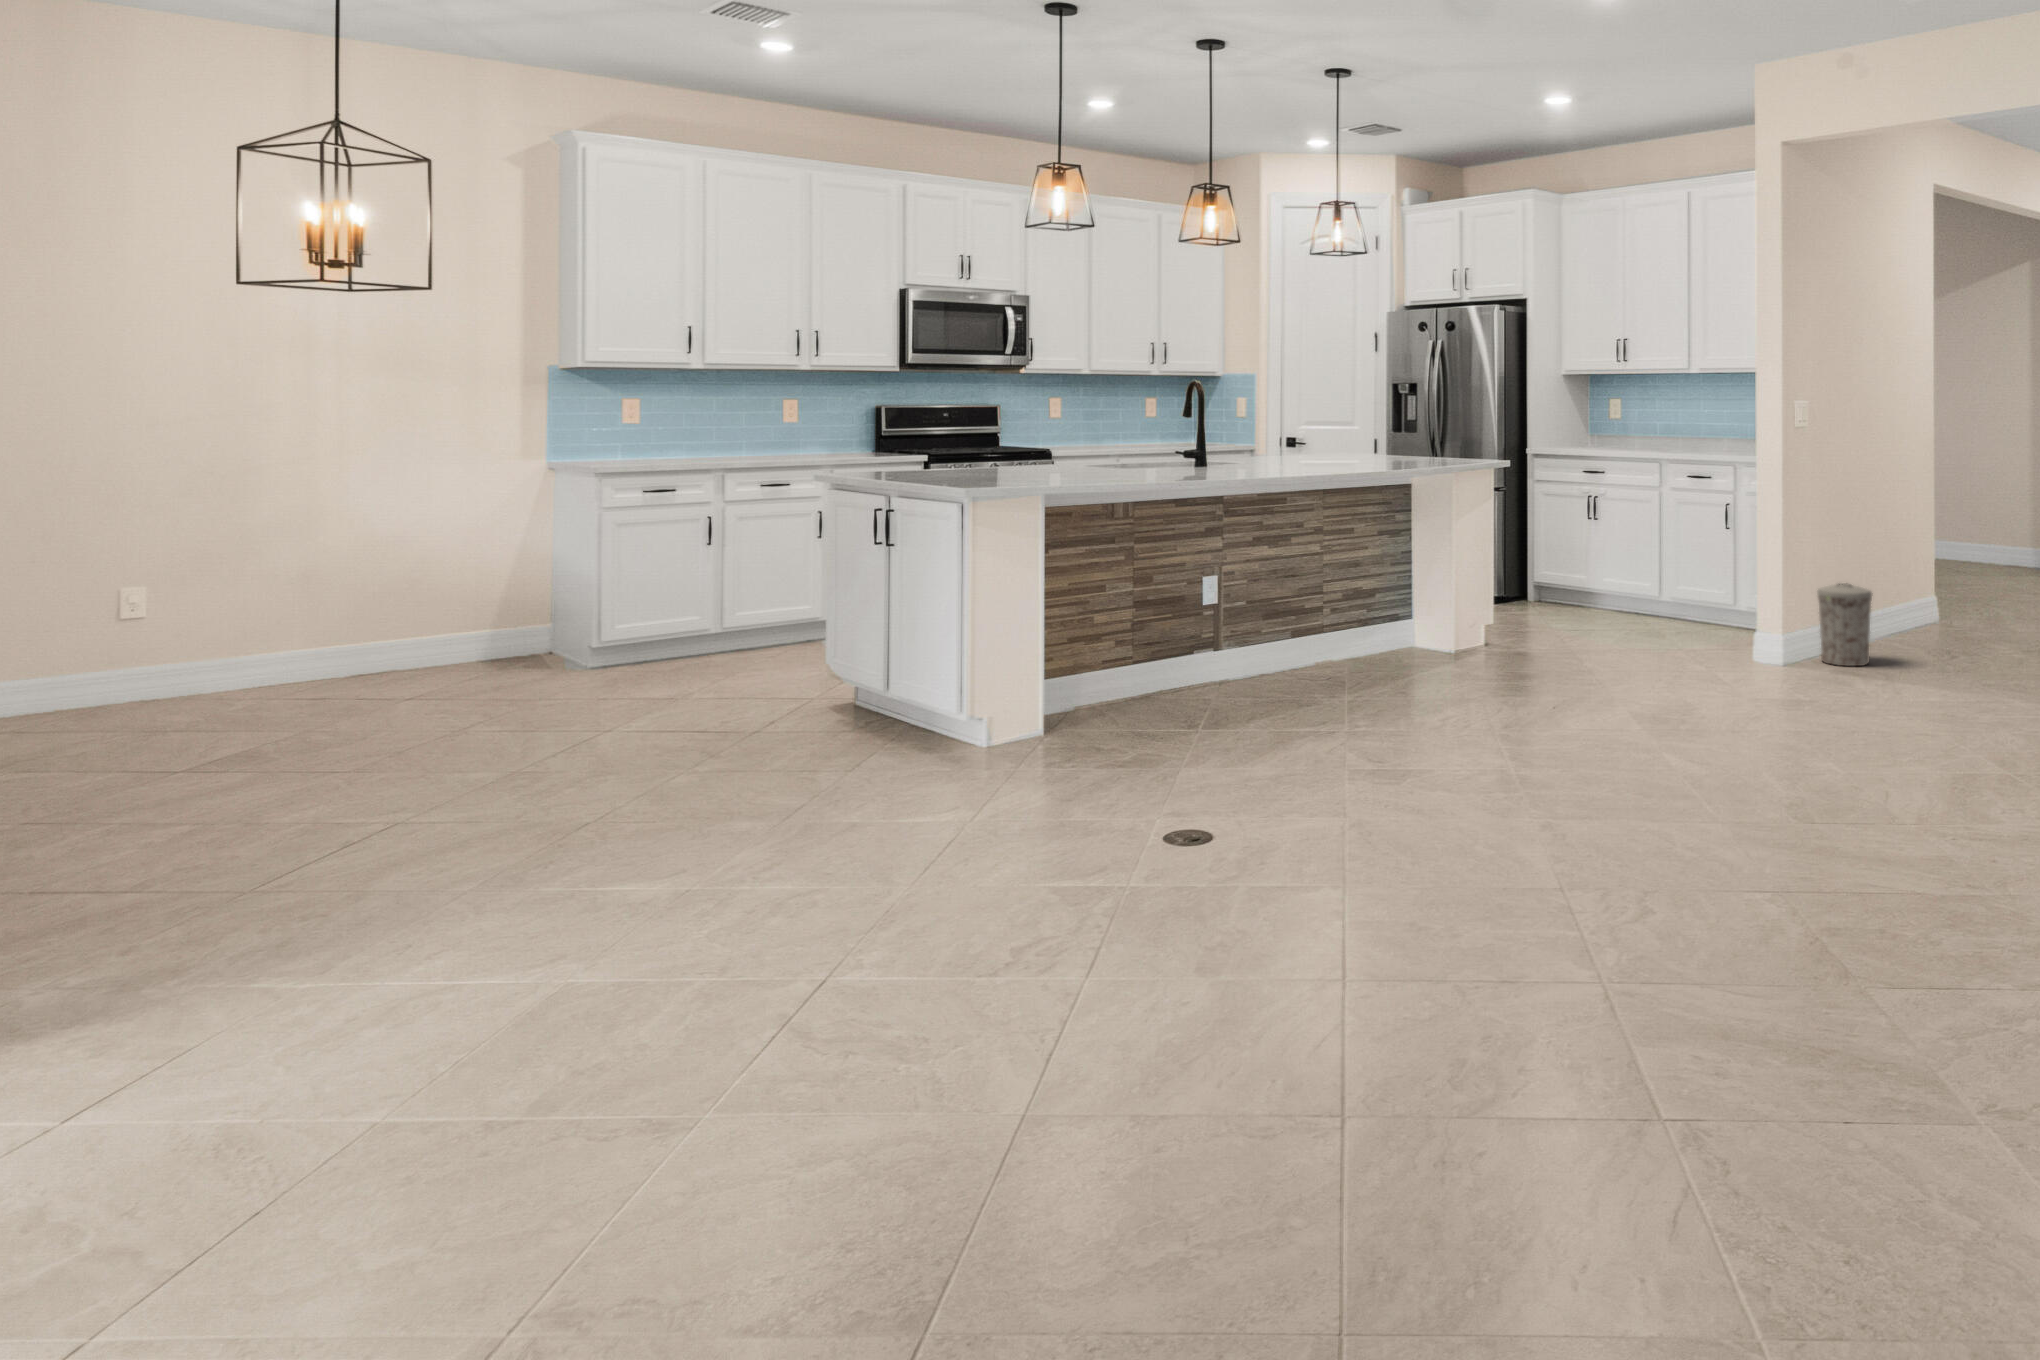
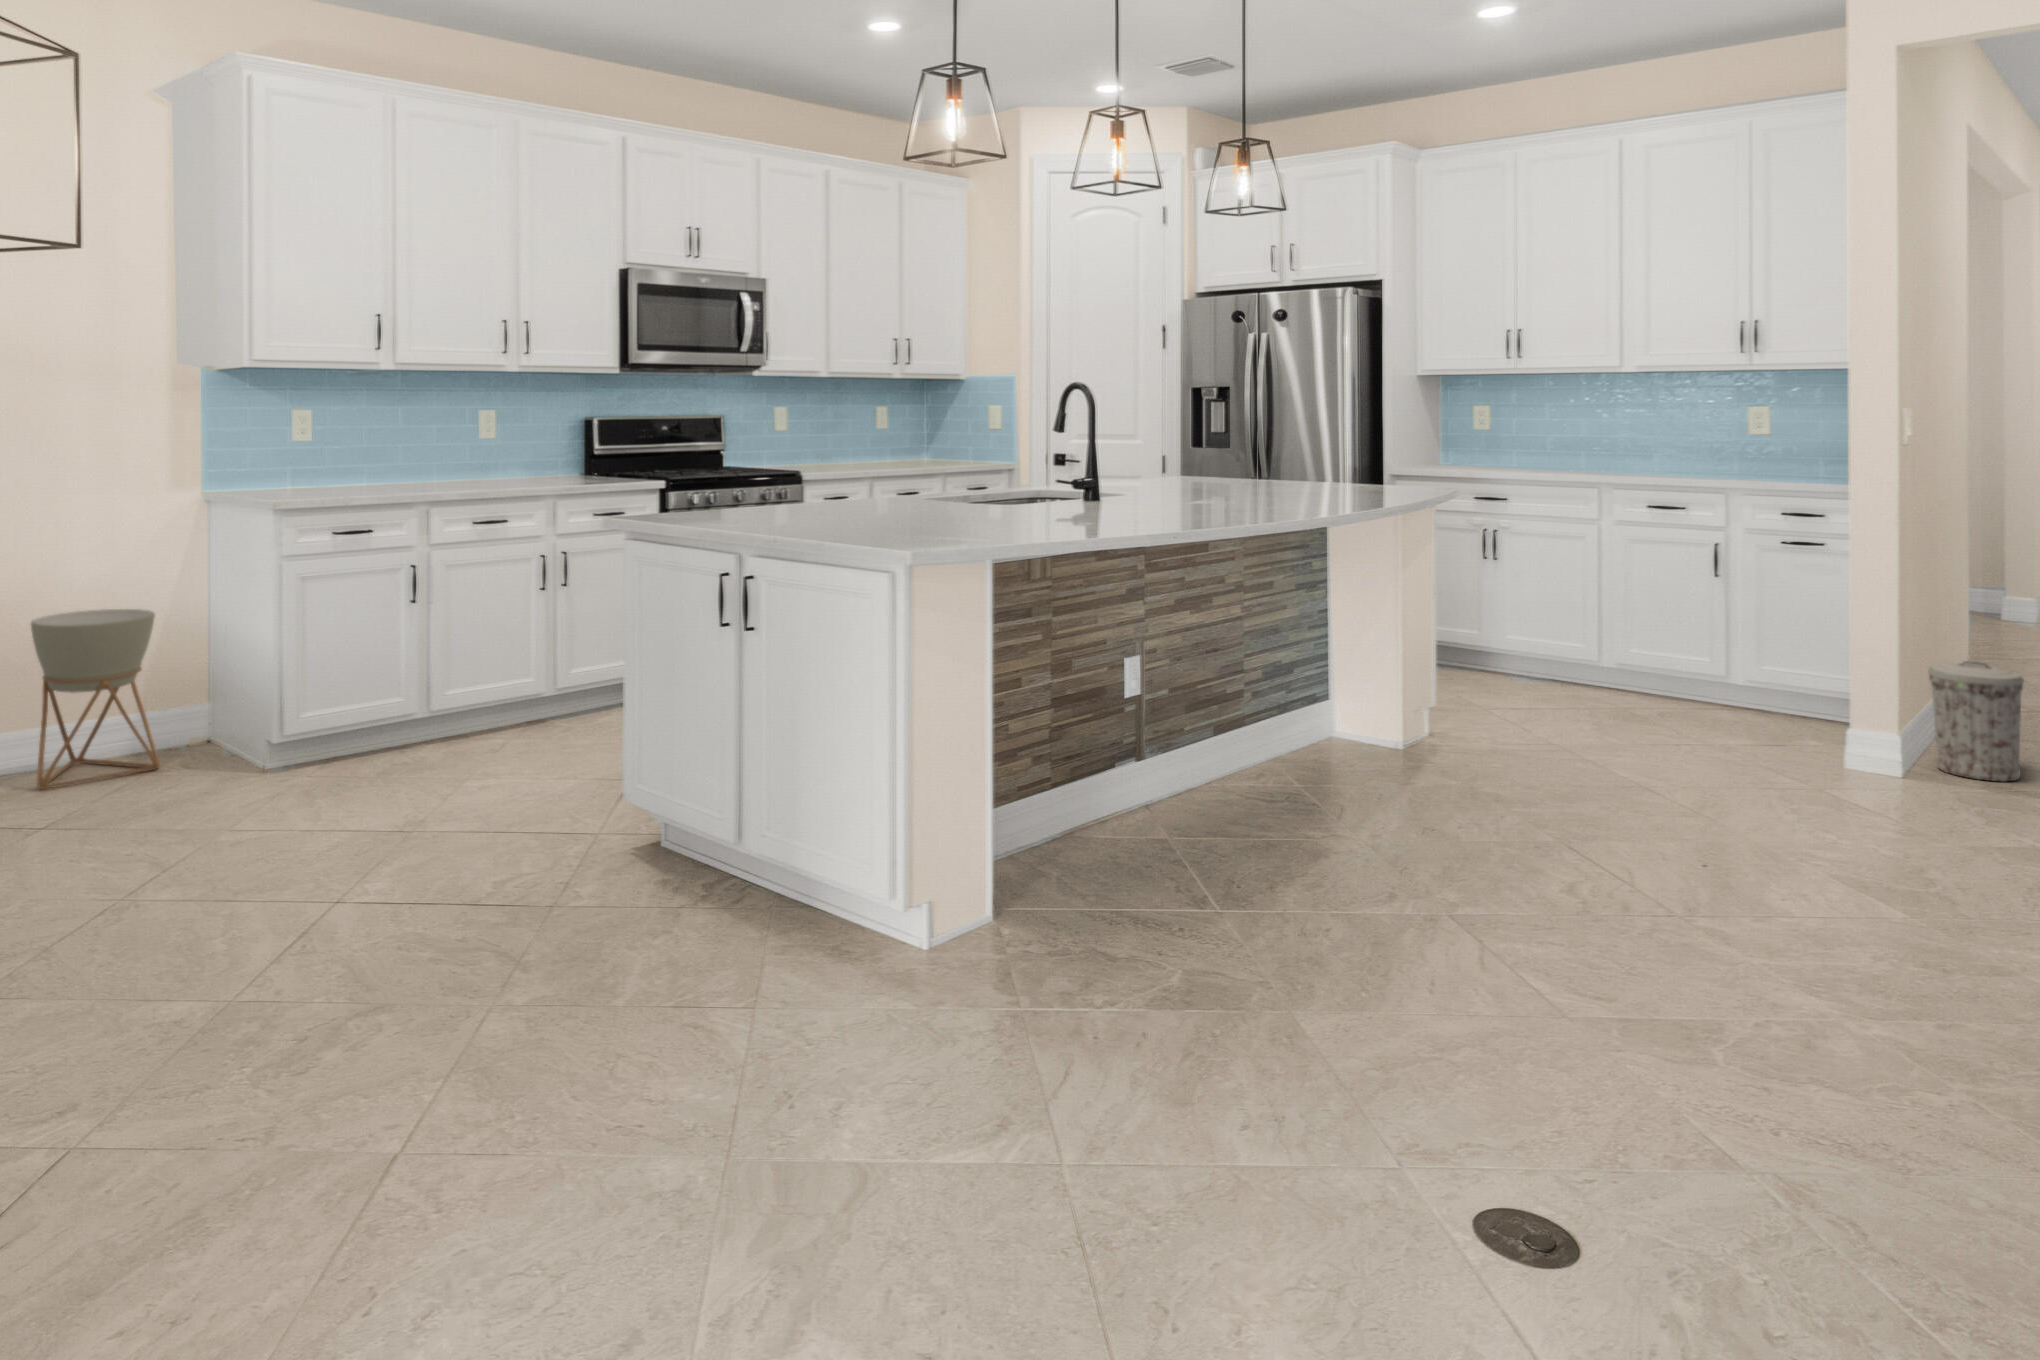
planter: none [410,550,511,680] -> present [31,609,160,789]

